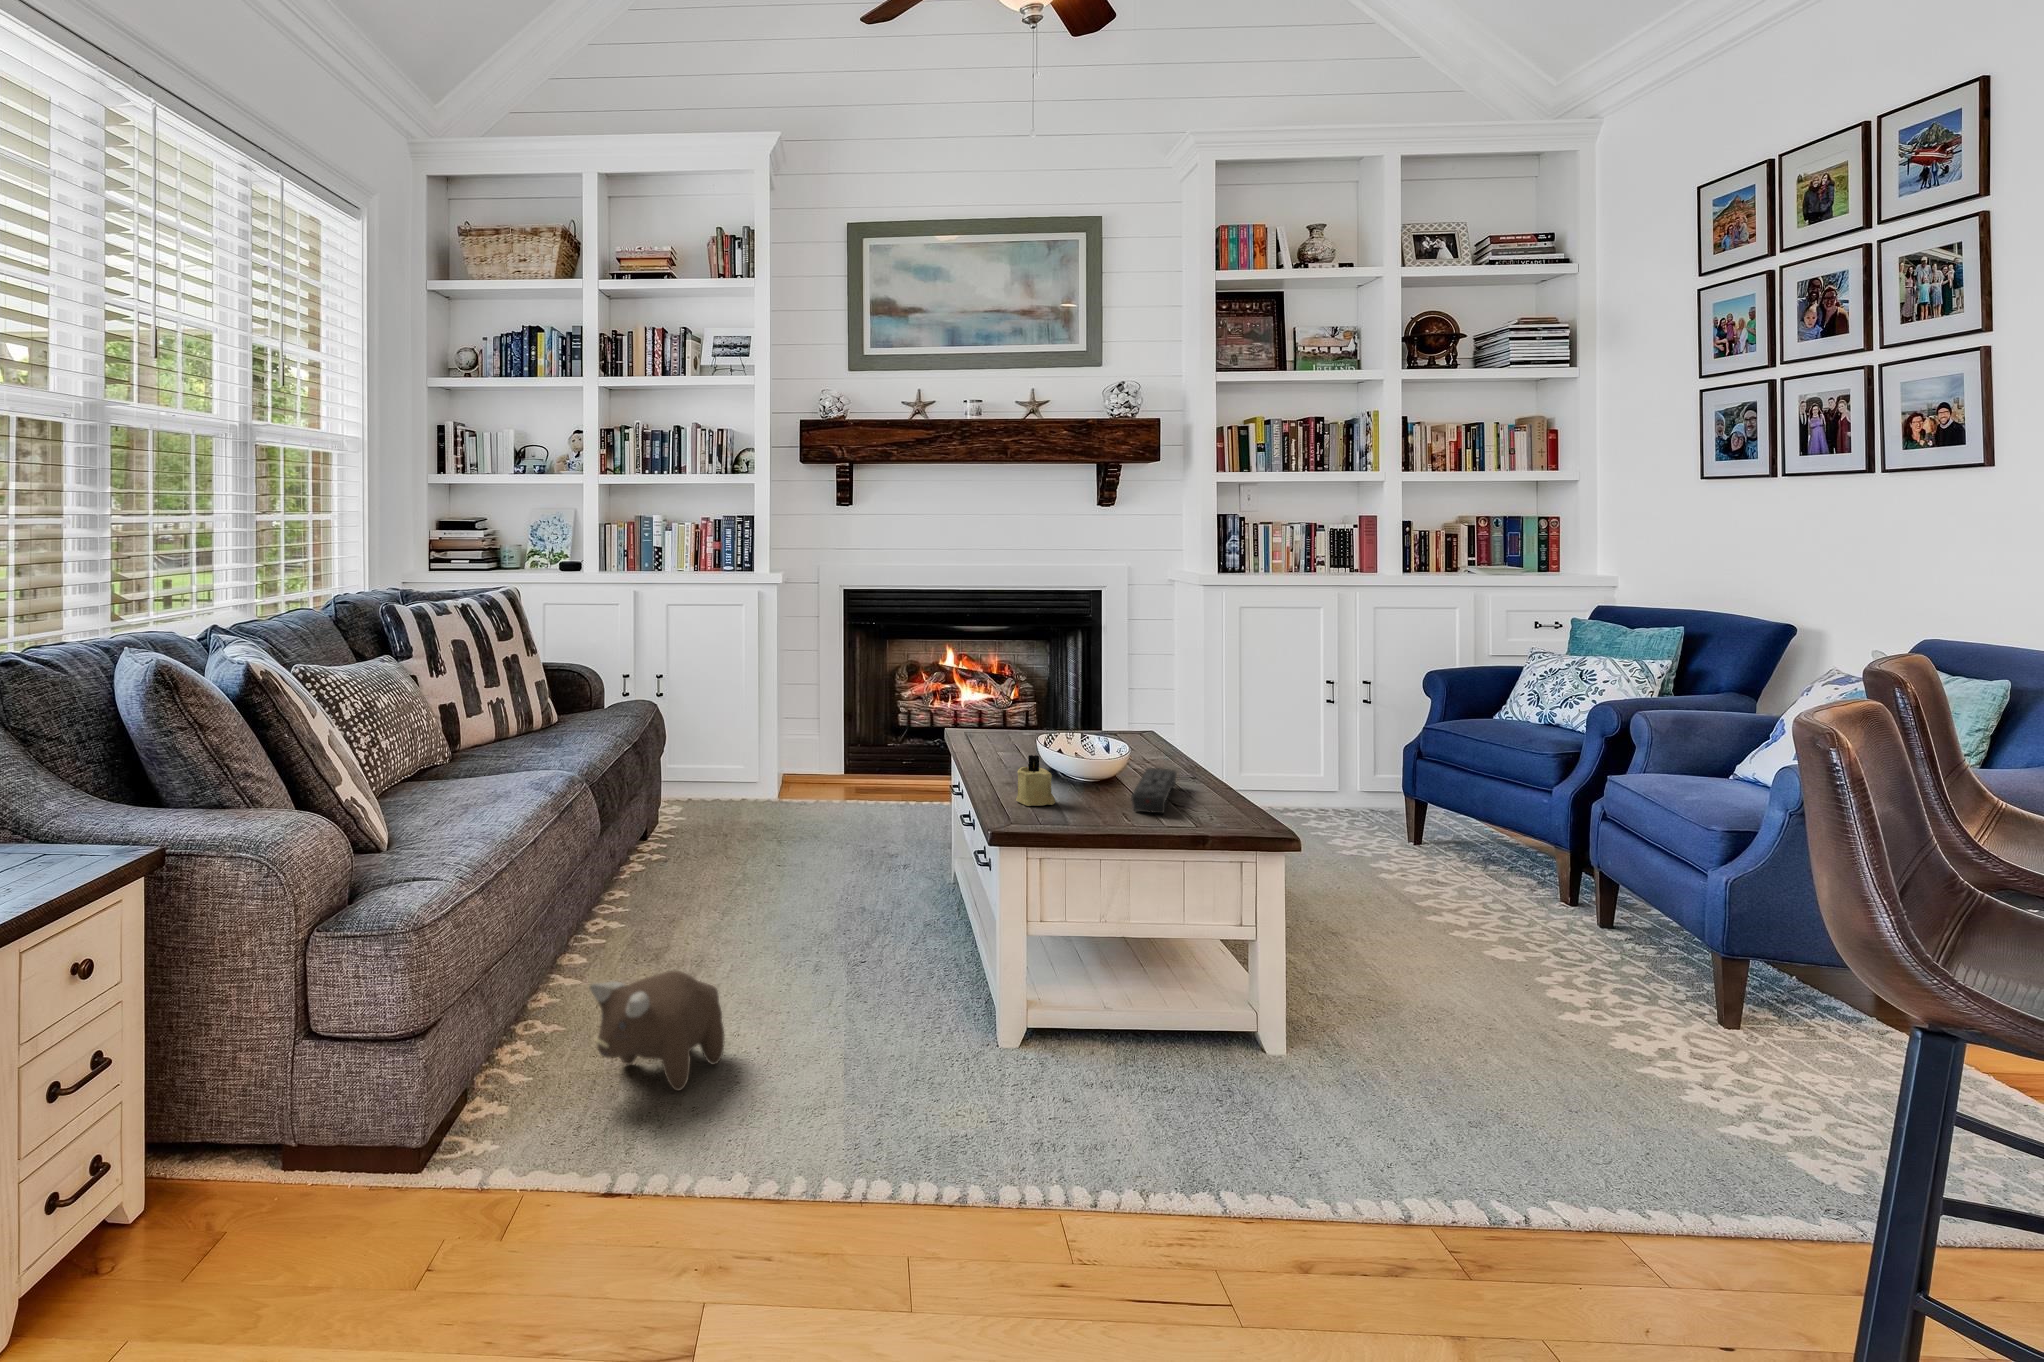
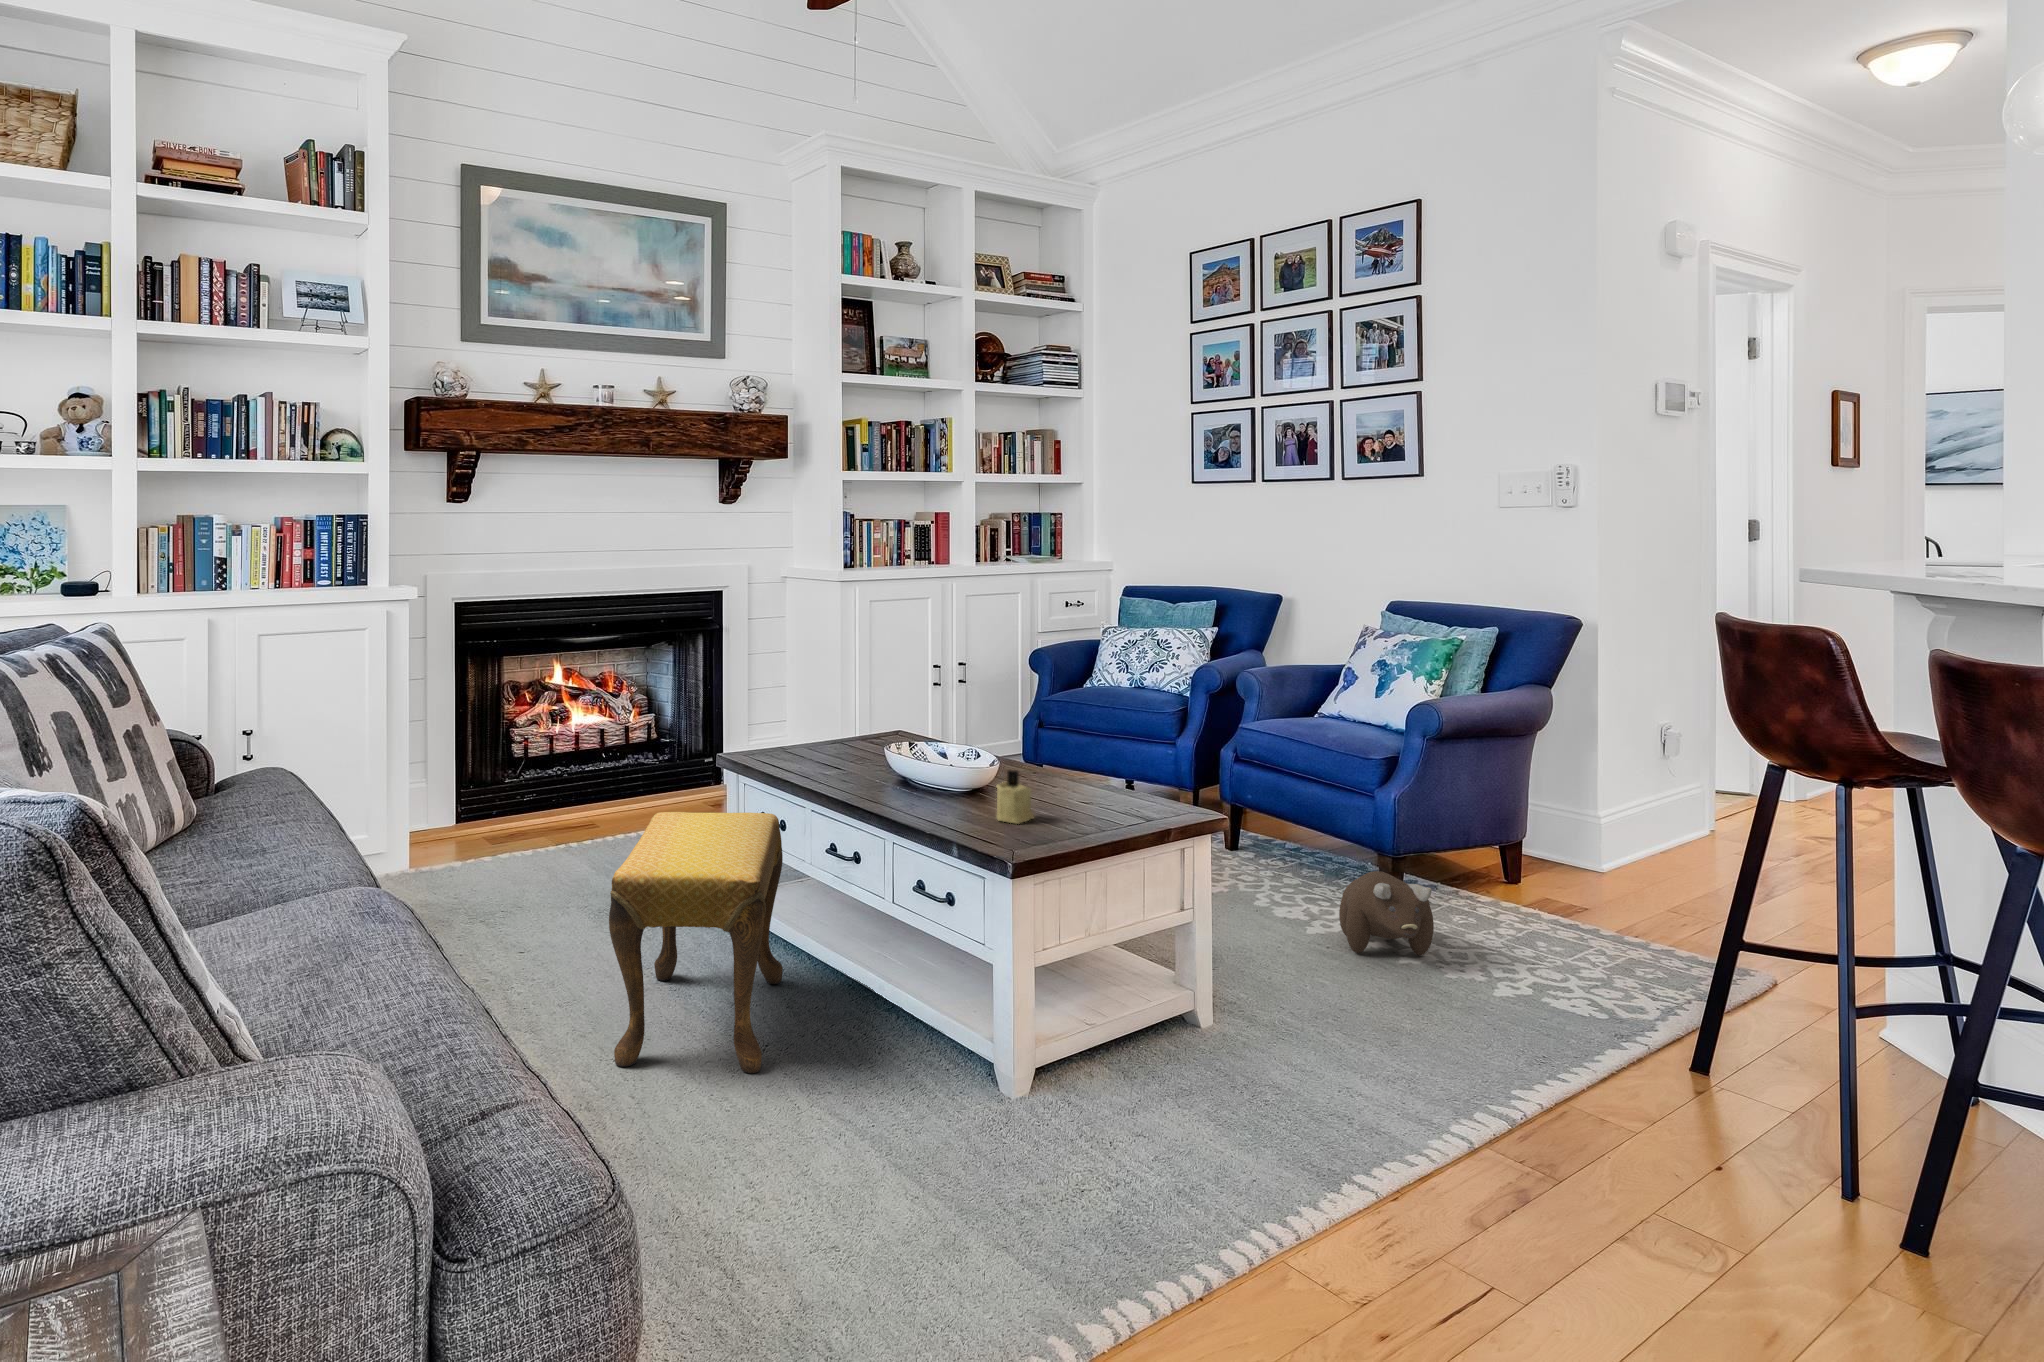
footstool: none [710,760,915,976] -> present [609,812,783,1073]
remote control: present [1131,768,1177,813] -> none [1052,768,1133,812]
plush toy: present [589,971,725,1091] -> present [1339,871,1434,956]

